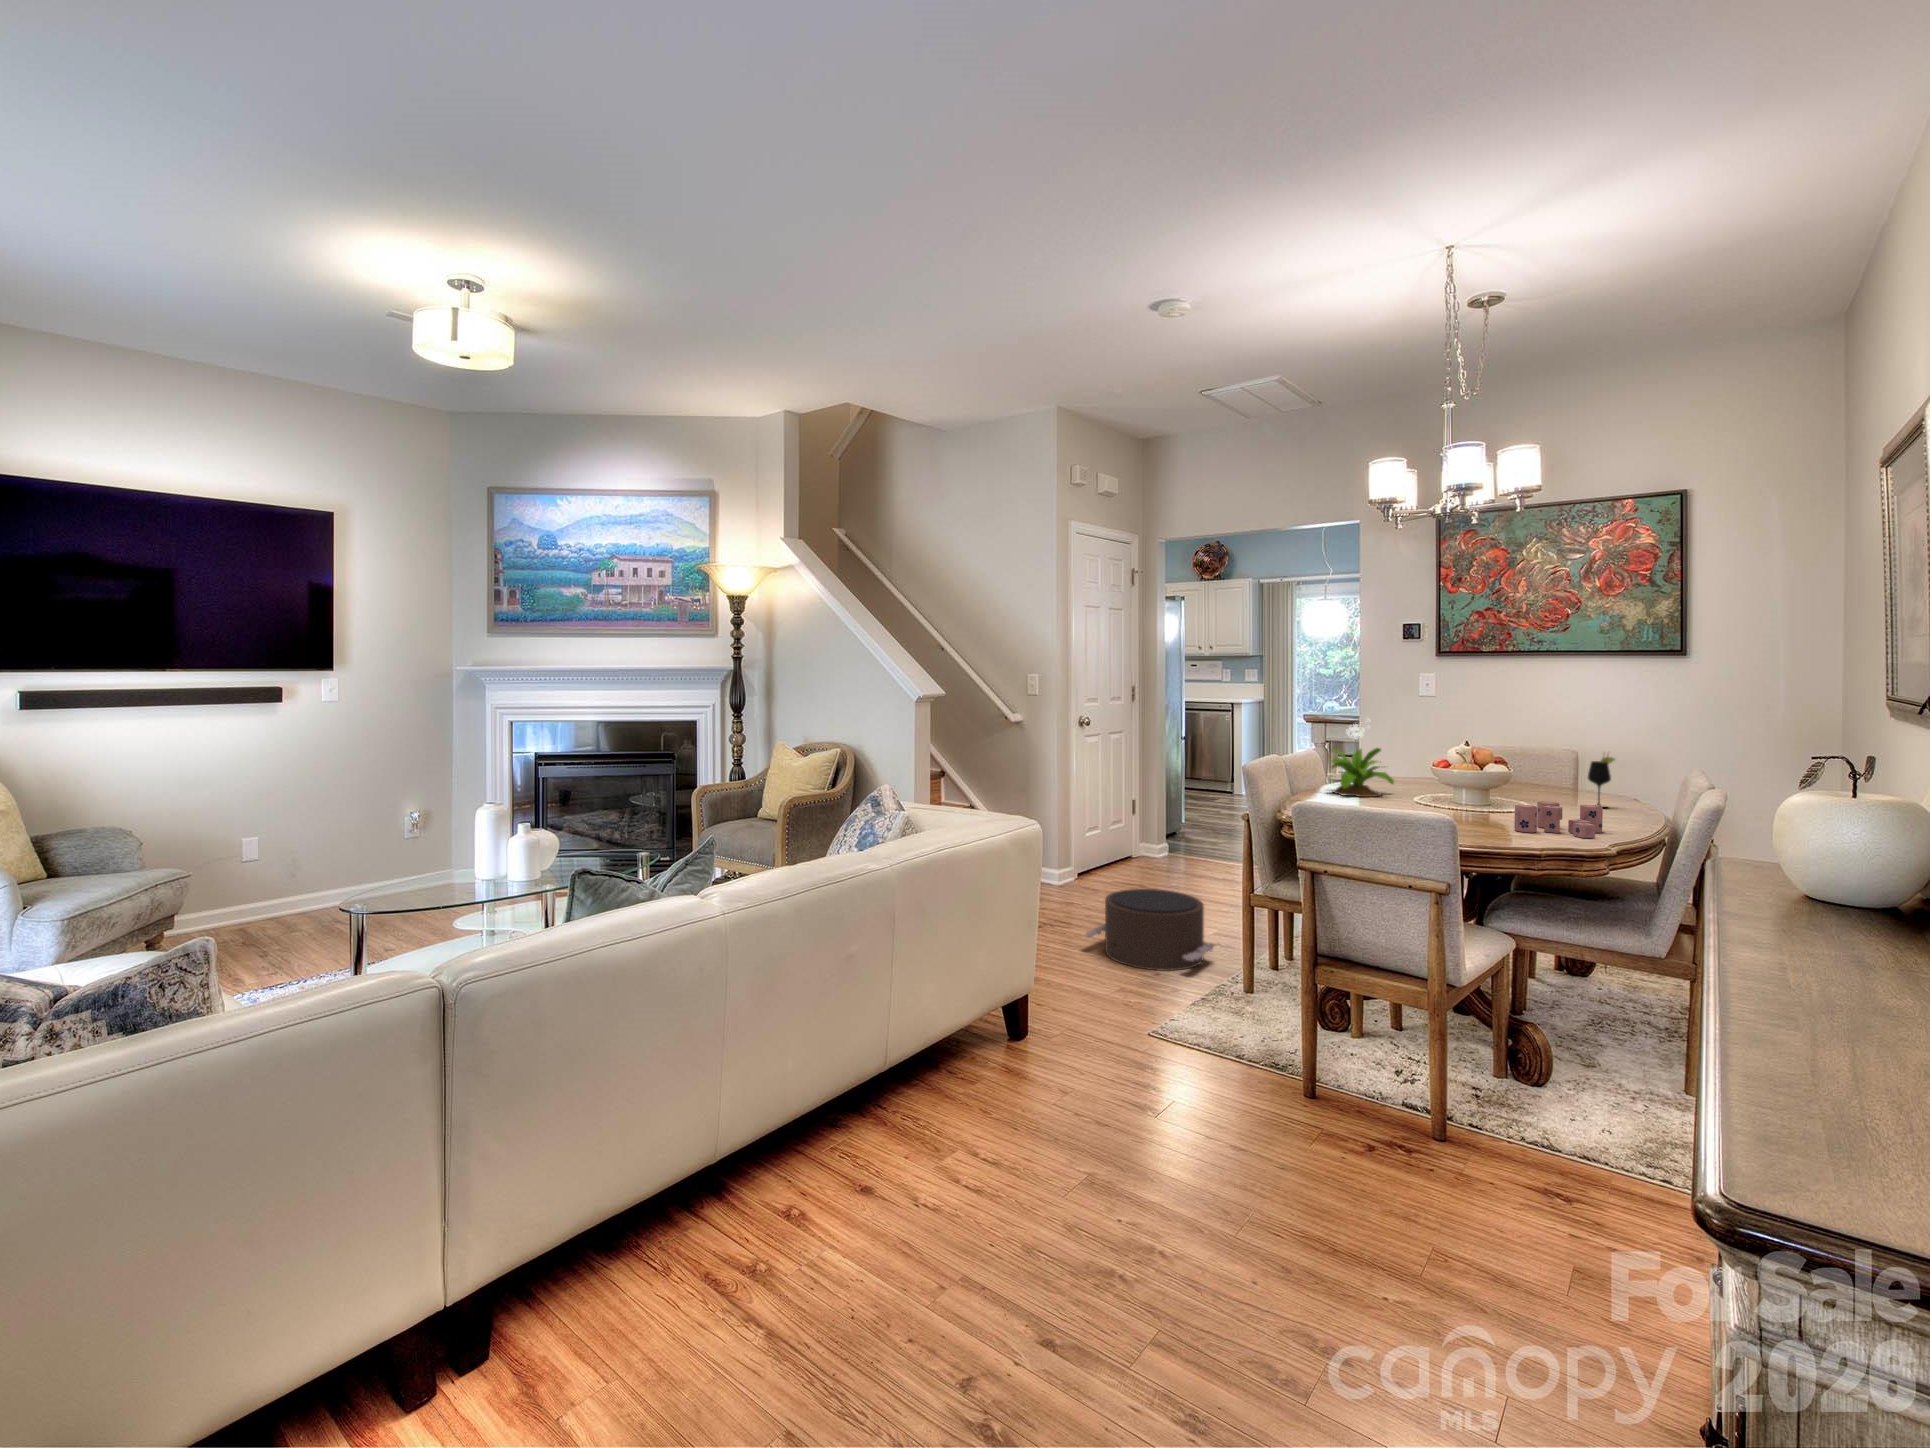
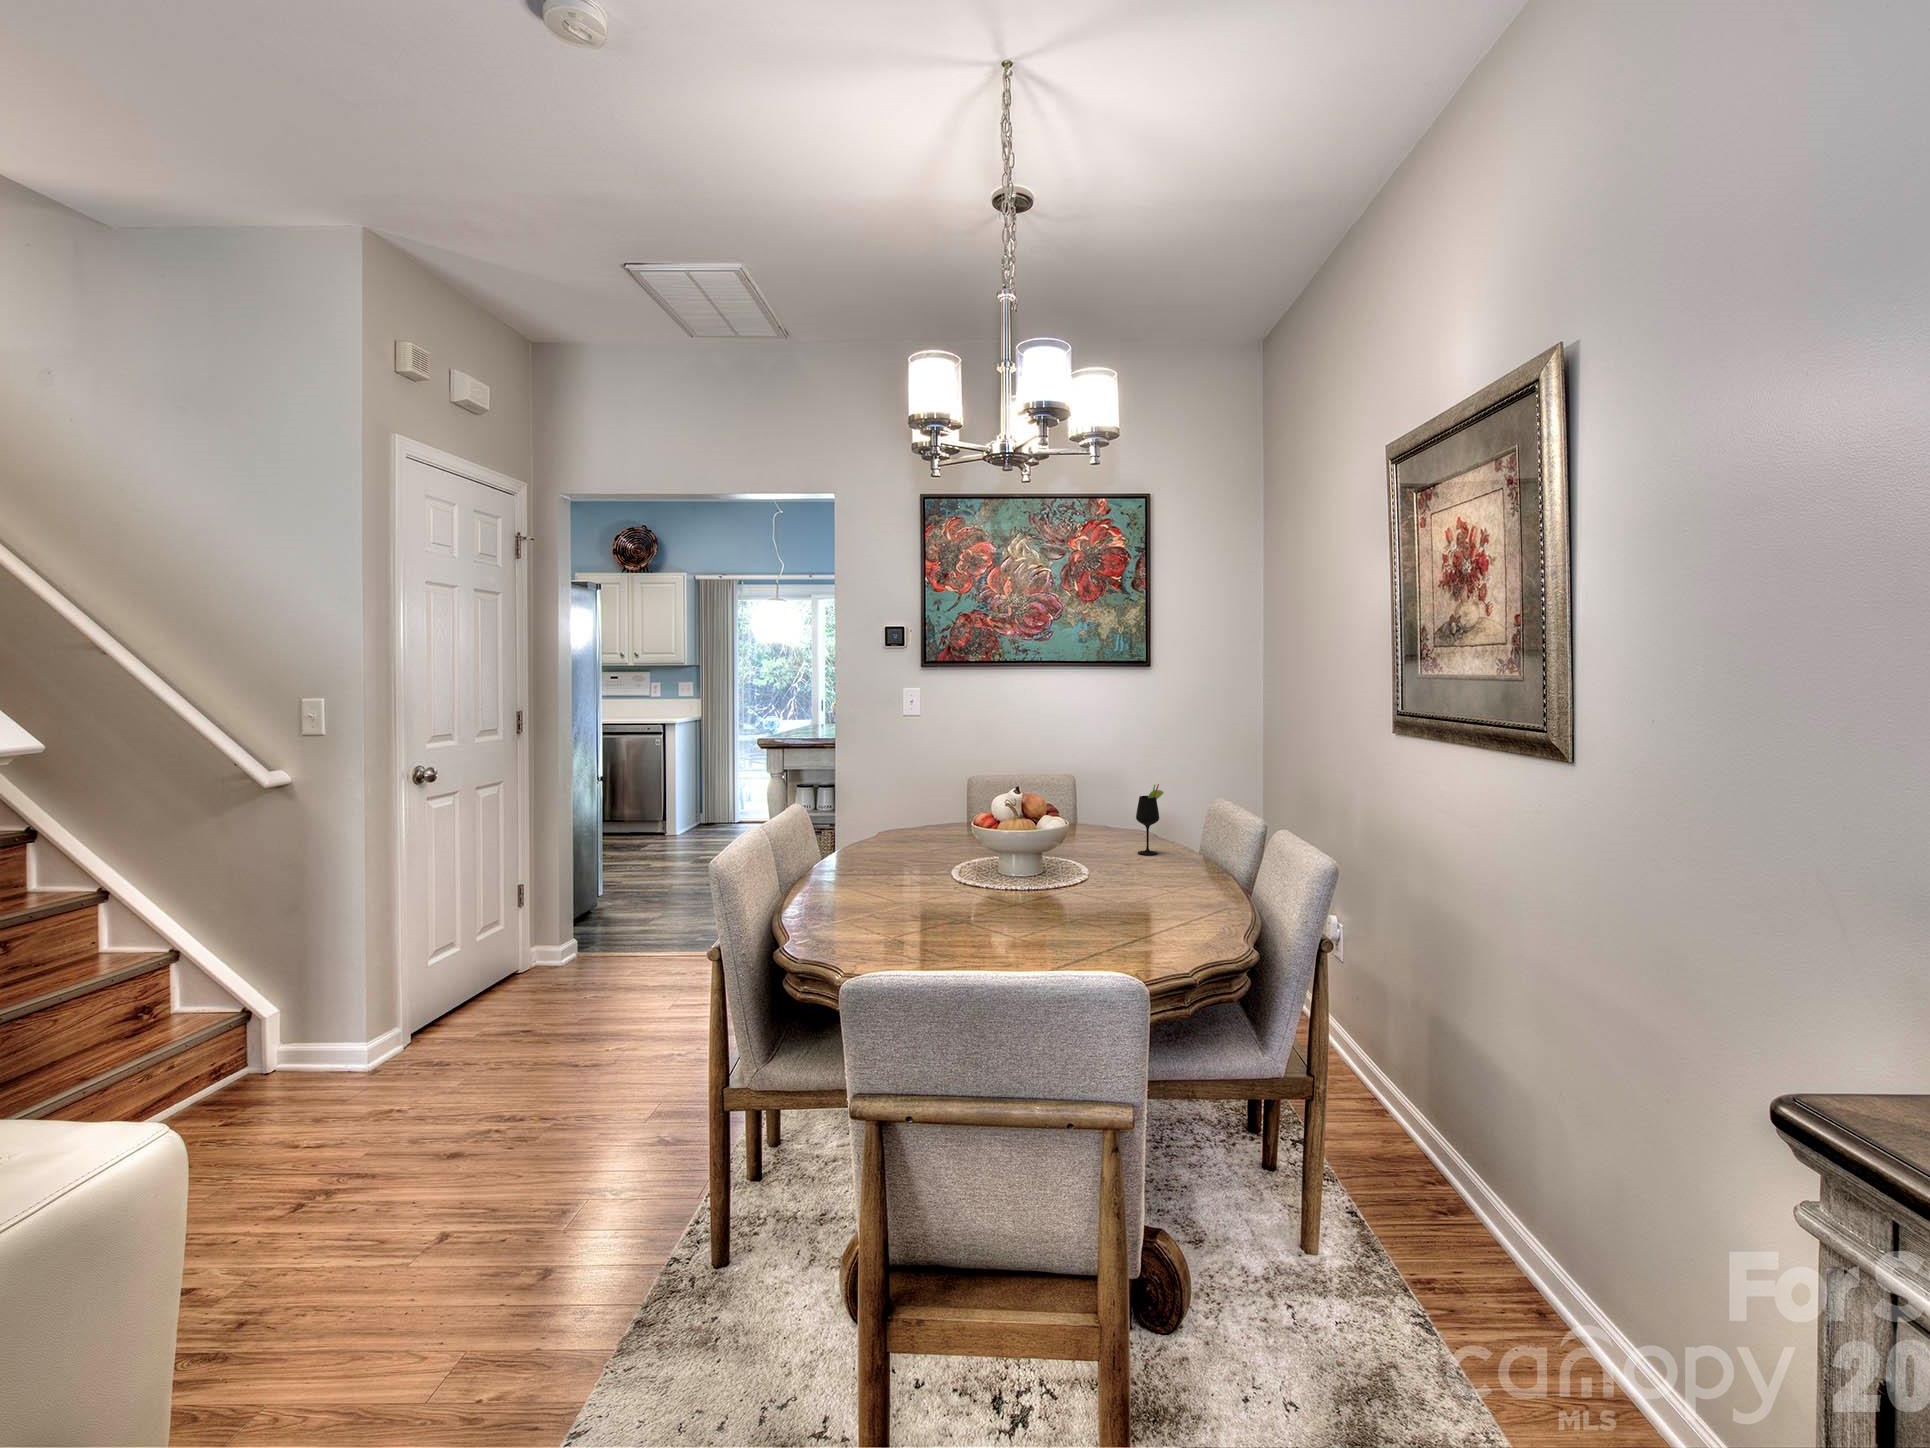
potted flower: present [1326,724,1394,797] -> none [834,757,923,877]
candle: present [1514,801,1603,838] -> none [1121,868,1216,924]
pouf: present [1085,889,1215,971] -> none [396,1070,665,1261]

